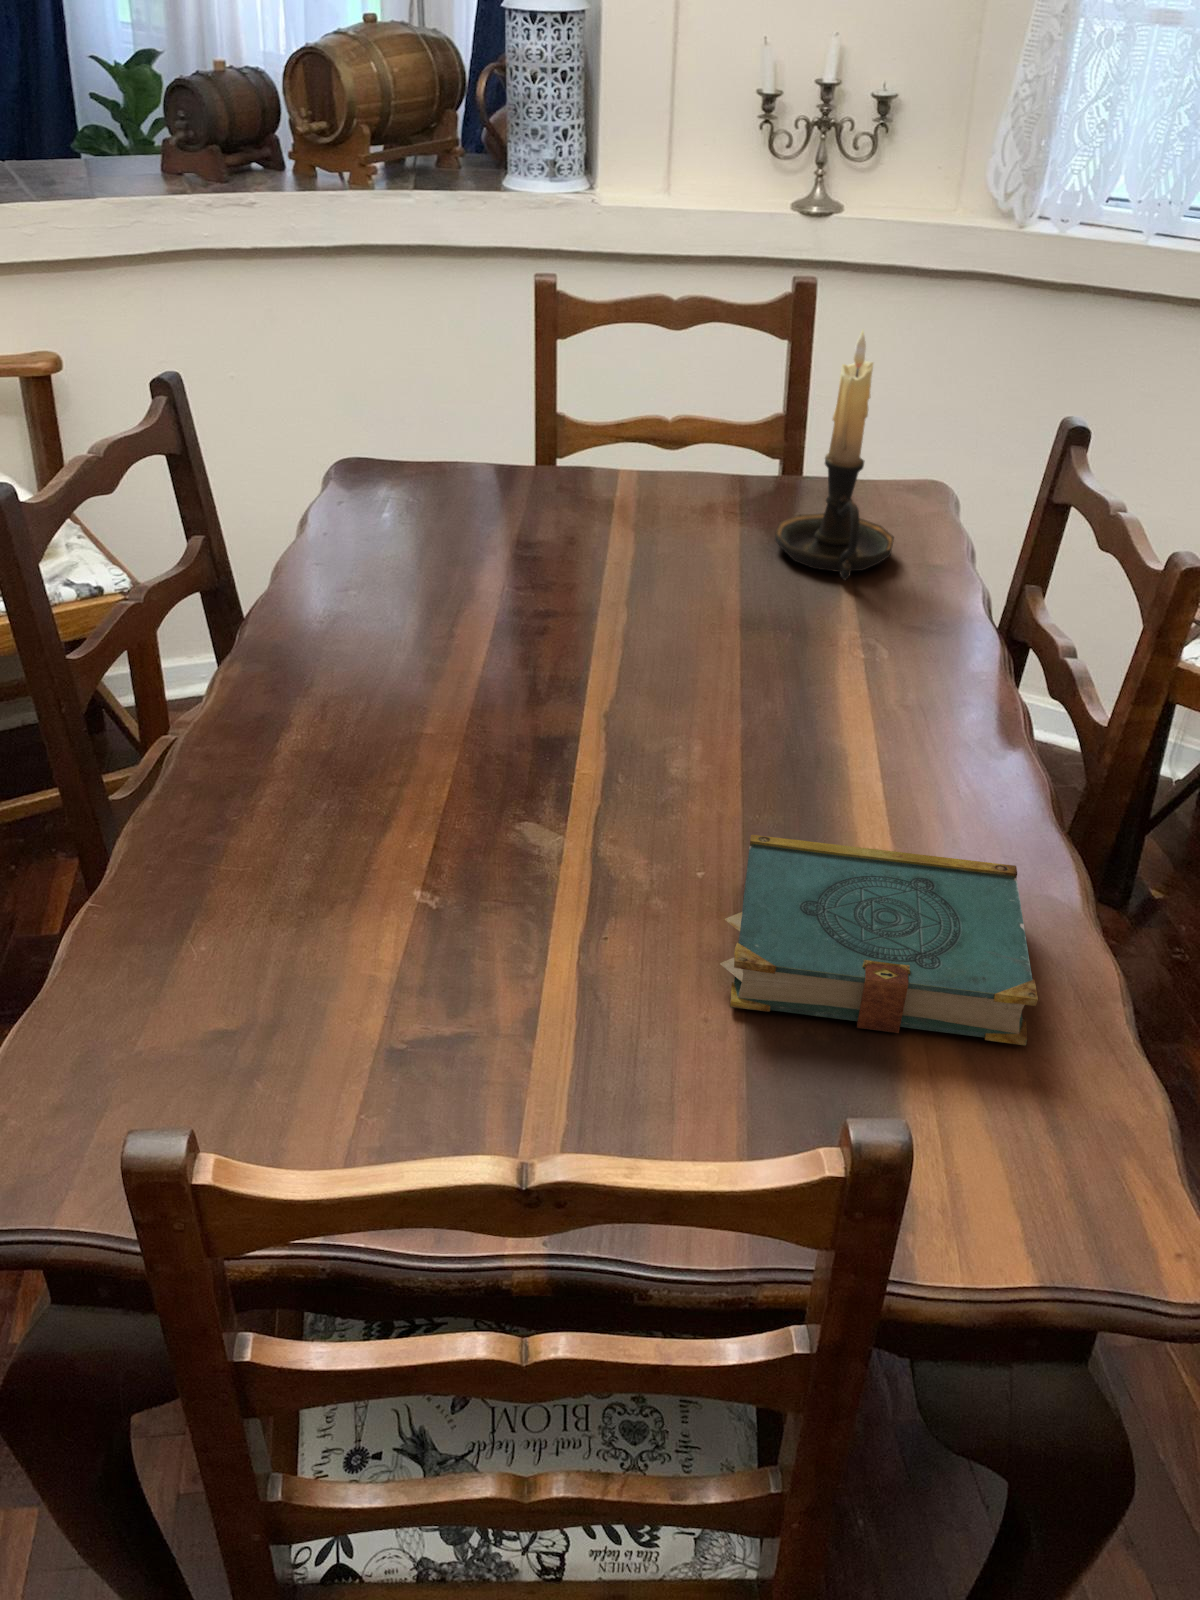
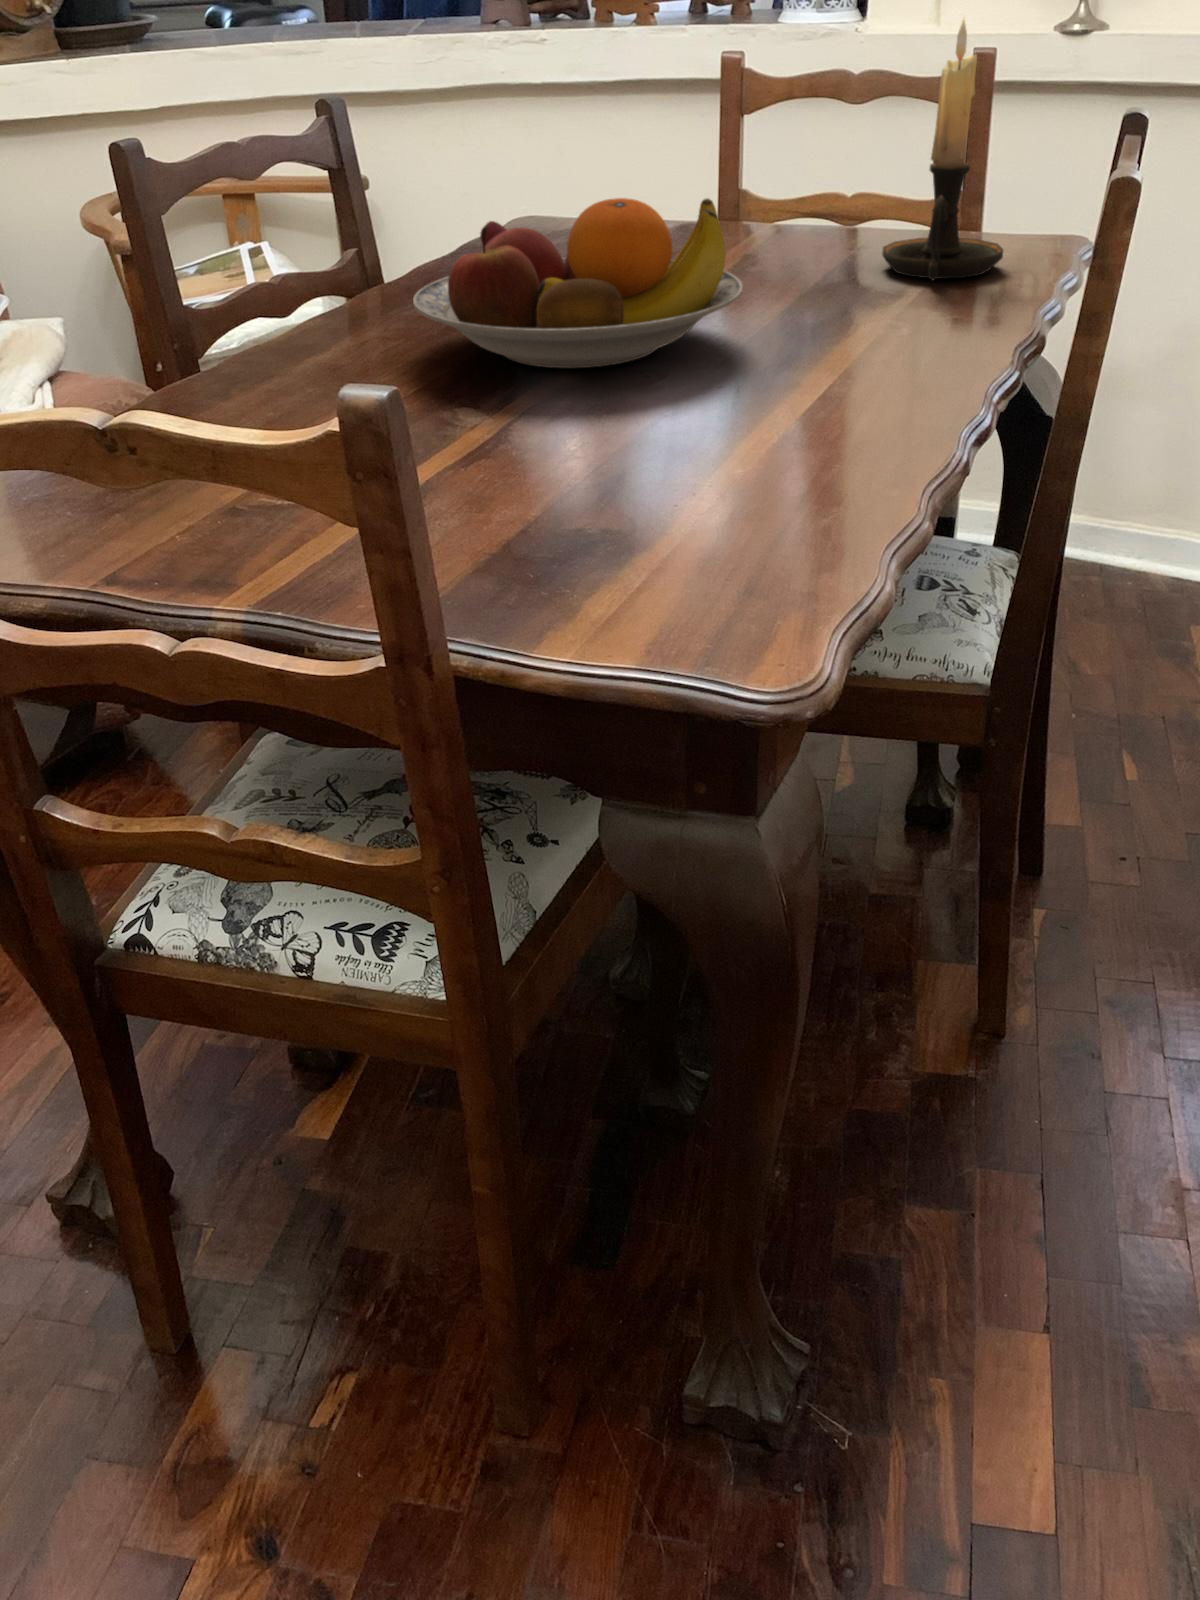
fruit bowl: none [388,555,745,755] -> present [413,198,743,368]
book: present [720,835,1038,1046] -> none [546,388,886,544]

